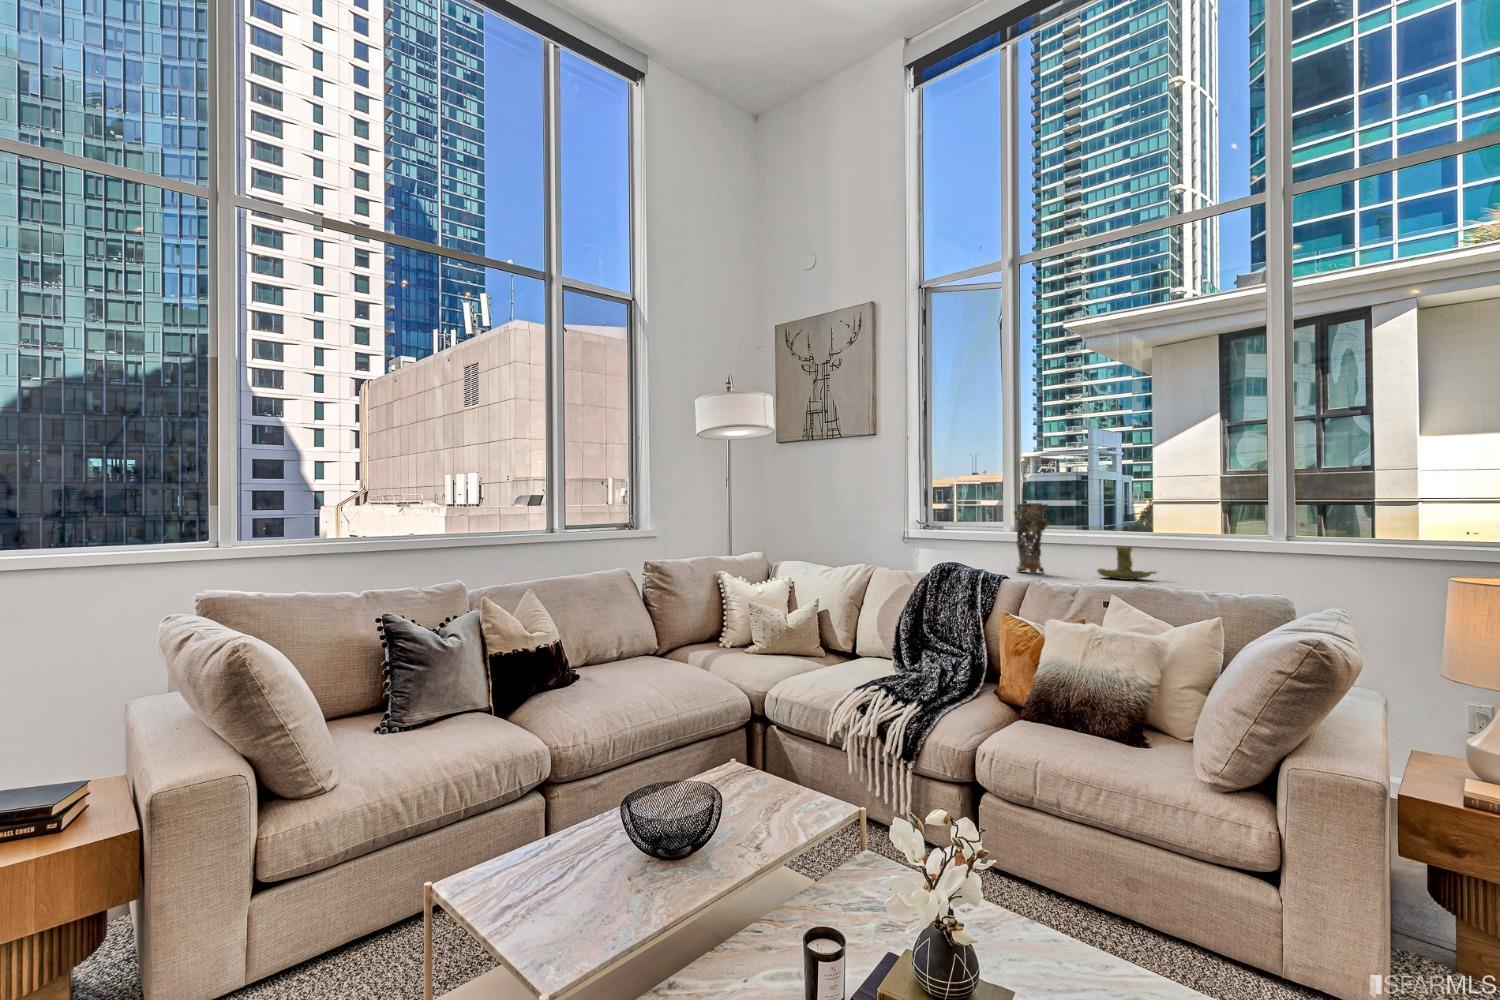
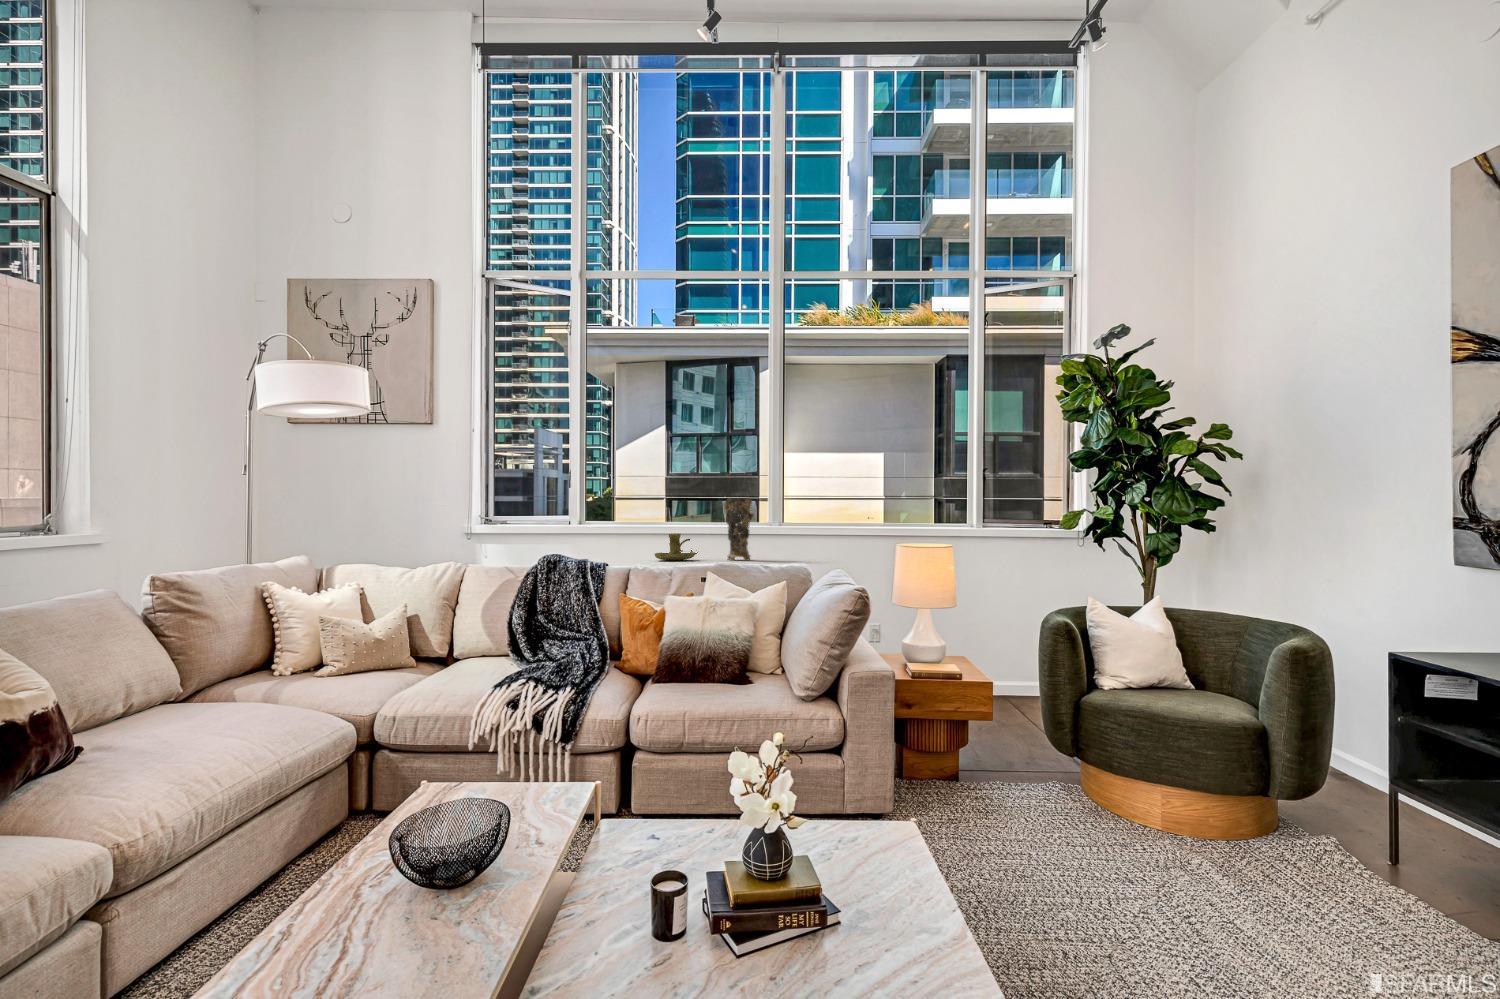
decorative vase: present [1014,503,1049,574] -> present [723,498,754,561]

